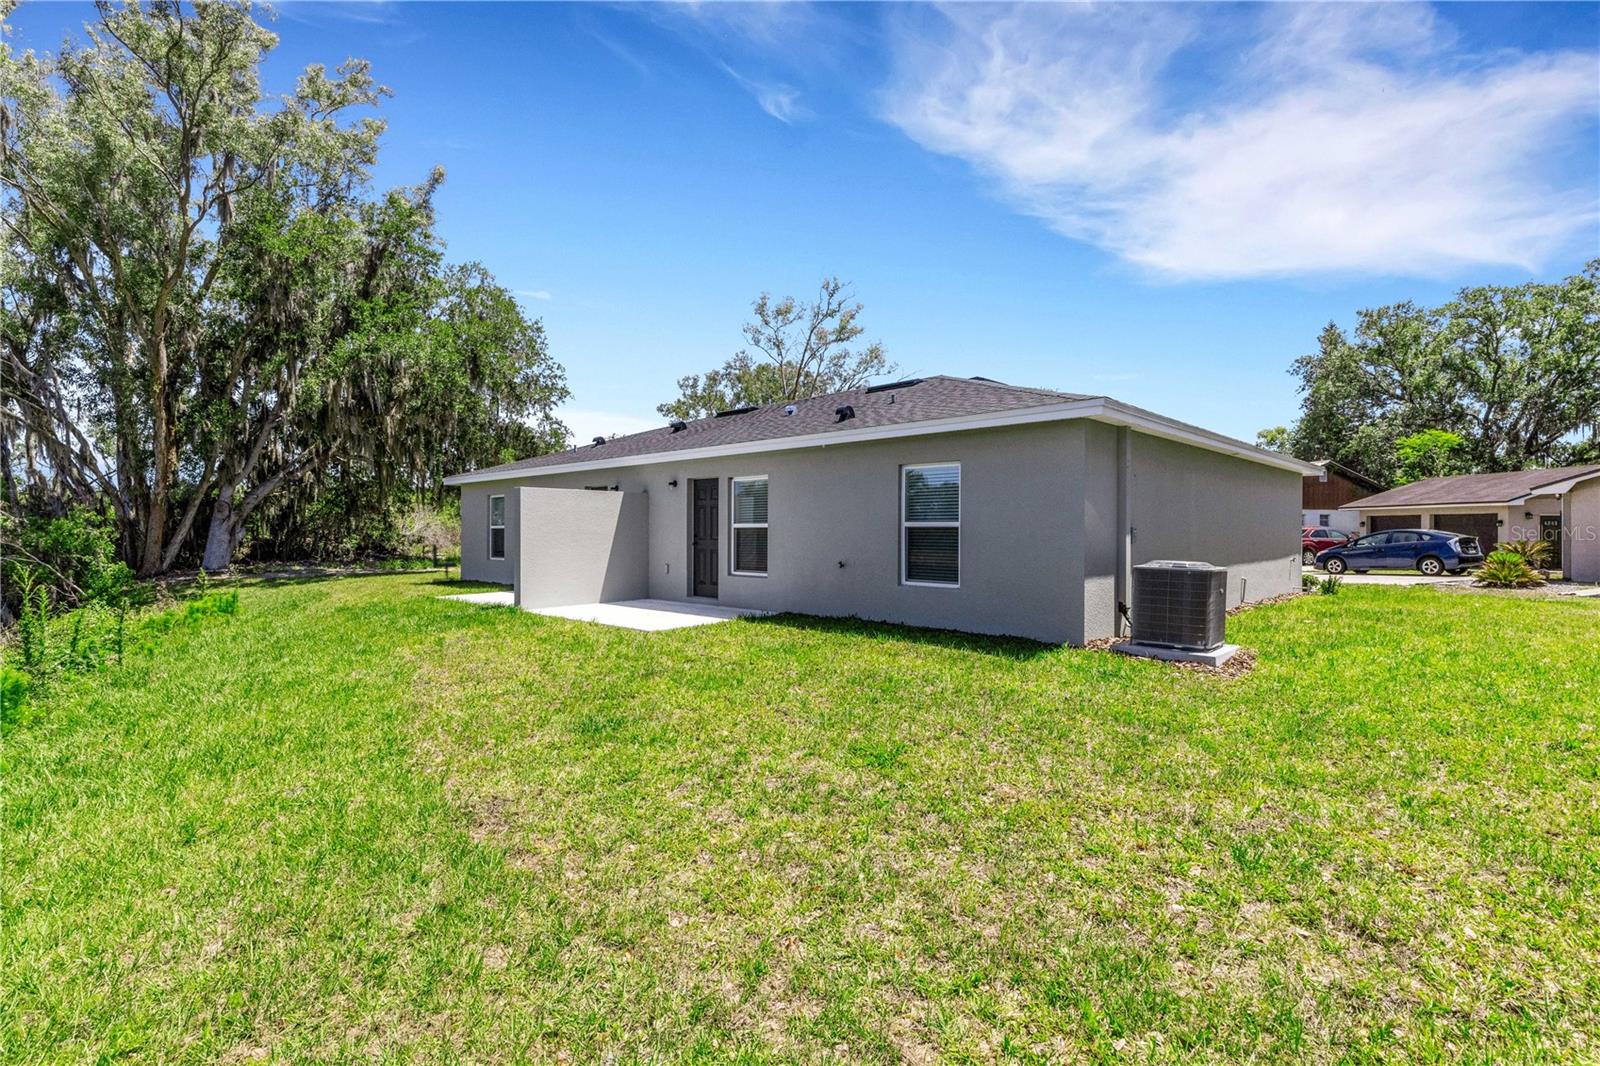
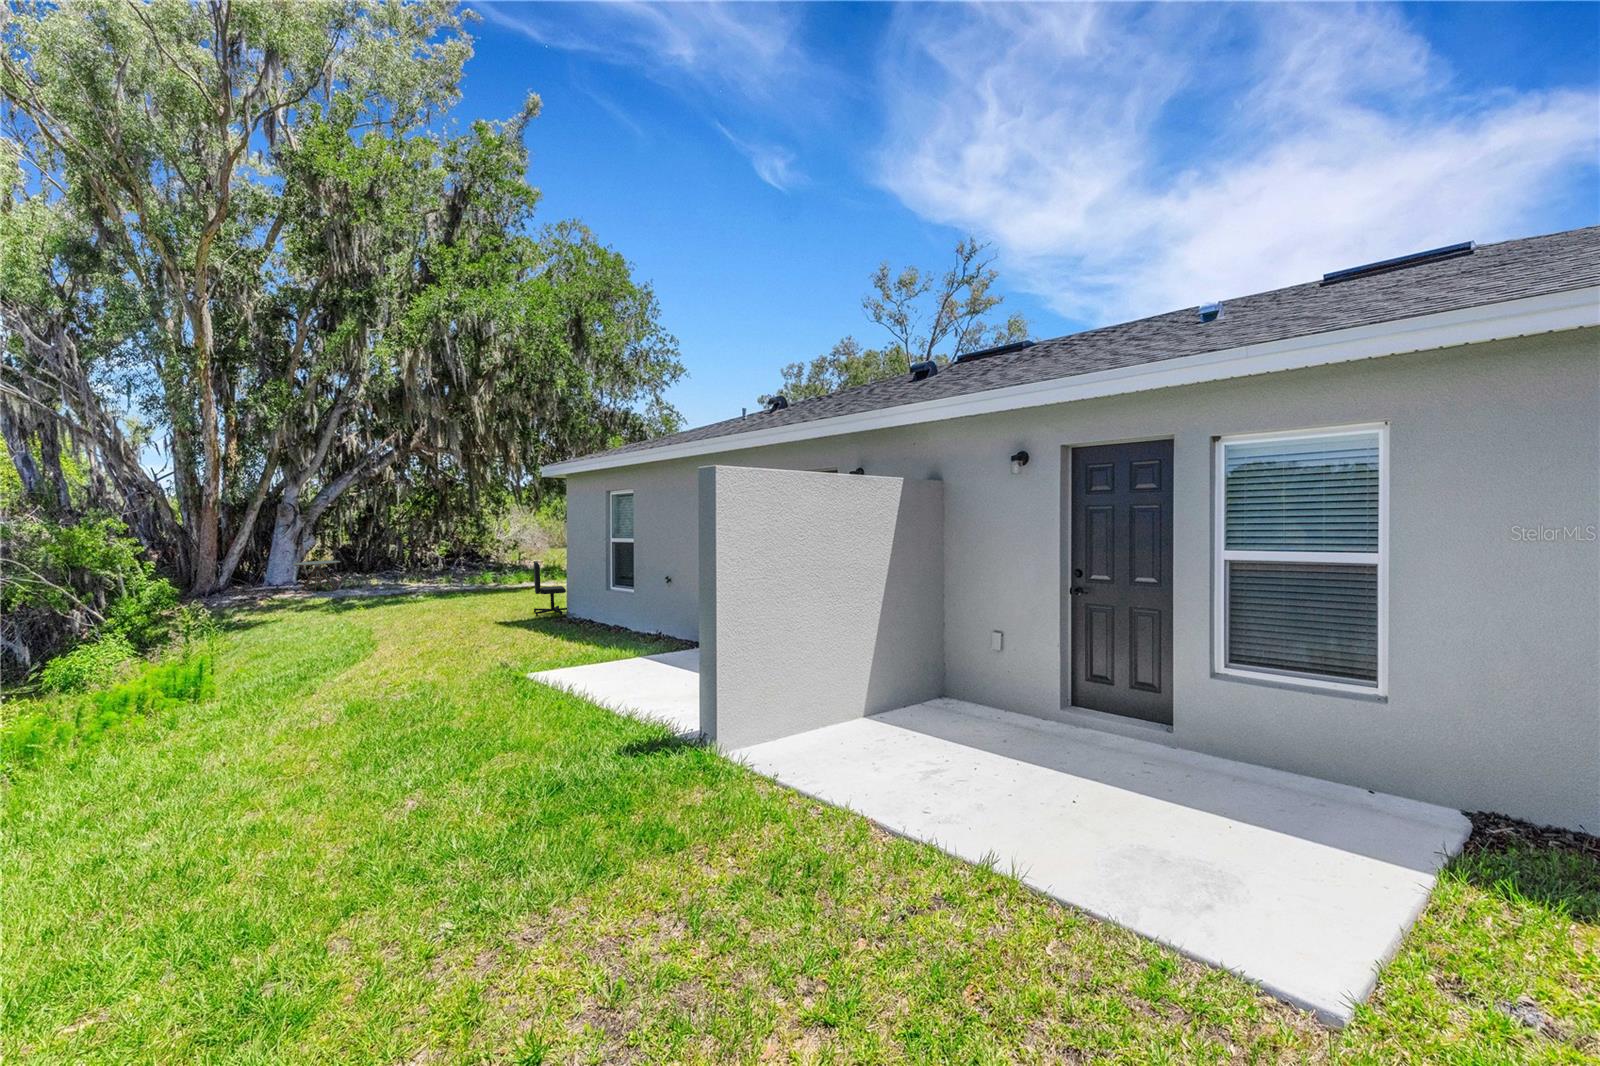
round table: none [225,549,267,573] -> present [293,561,340,591]

